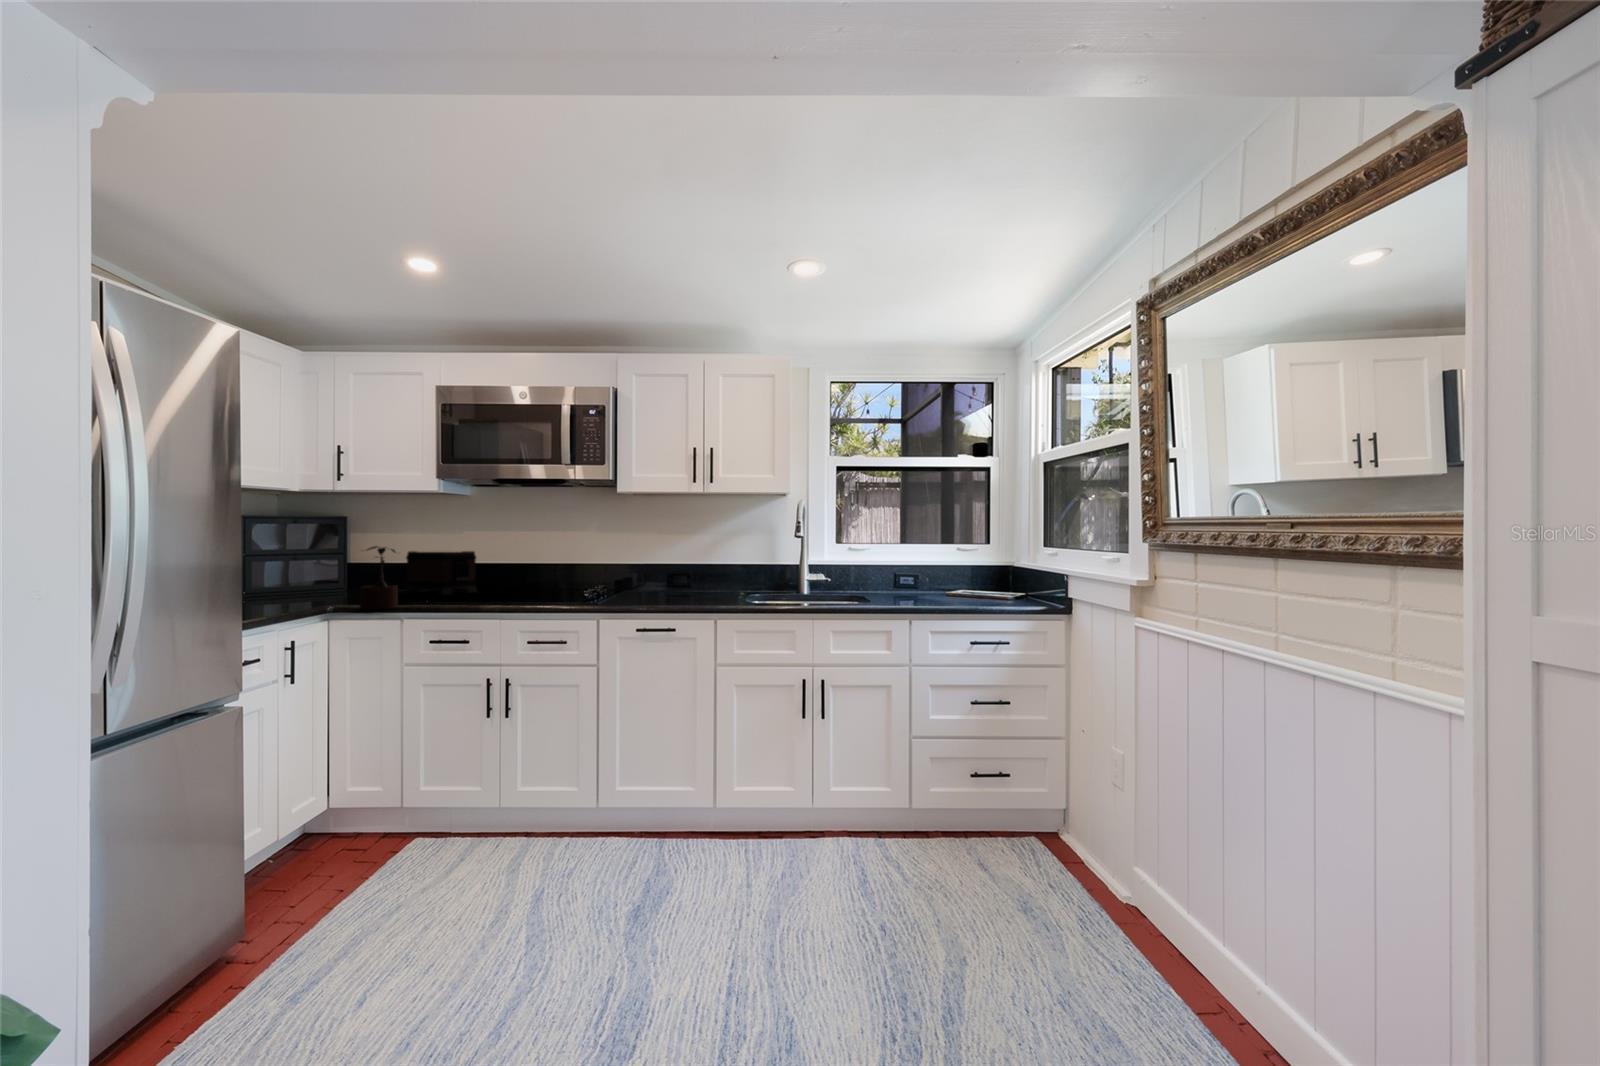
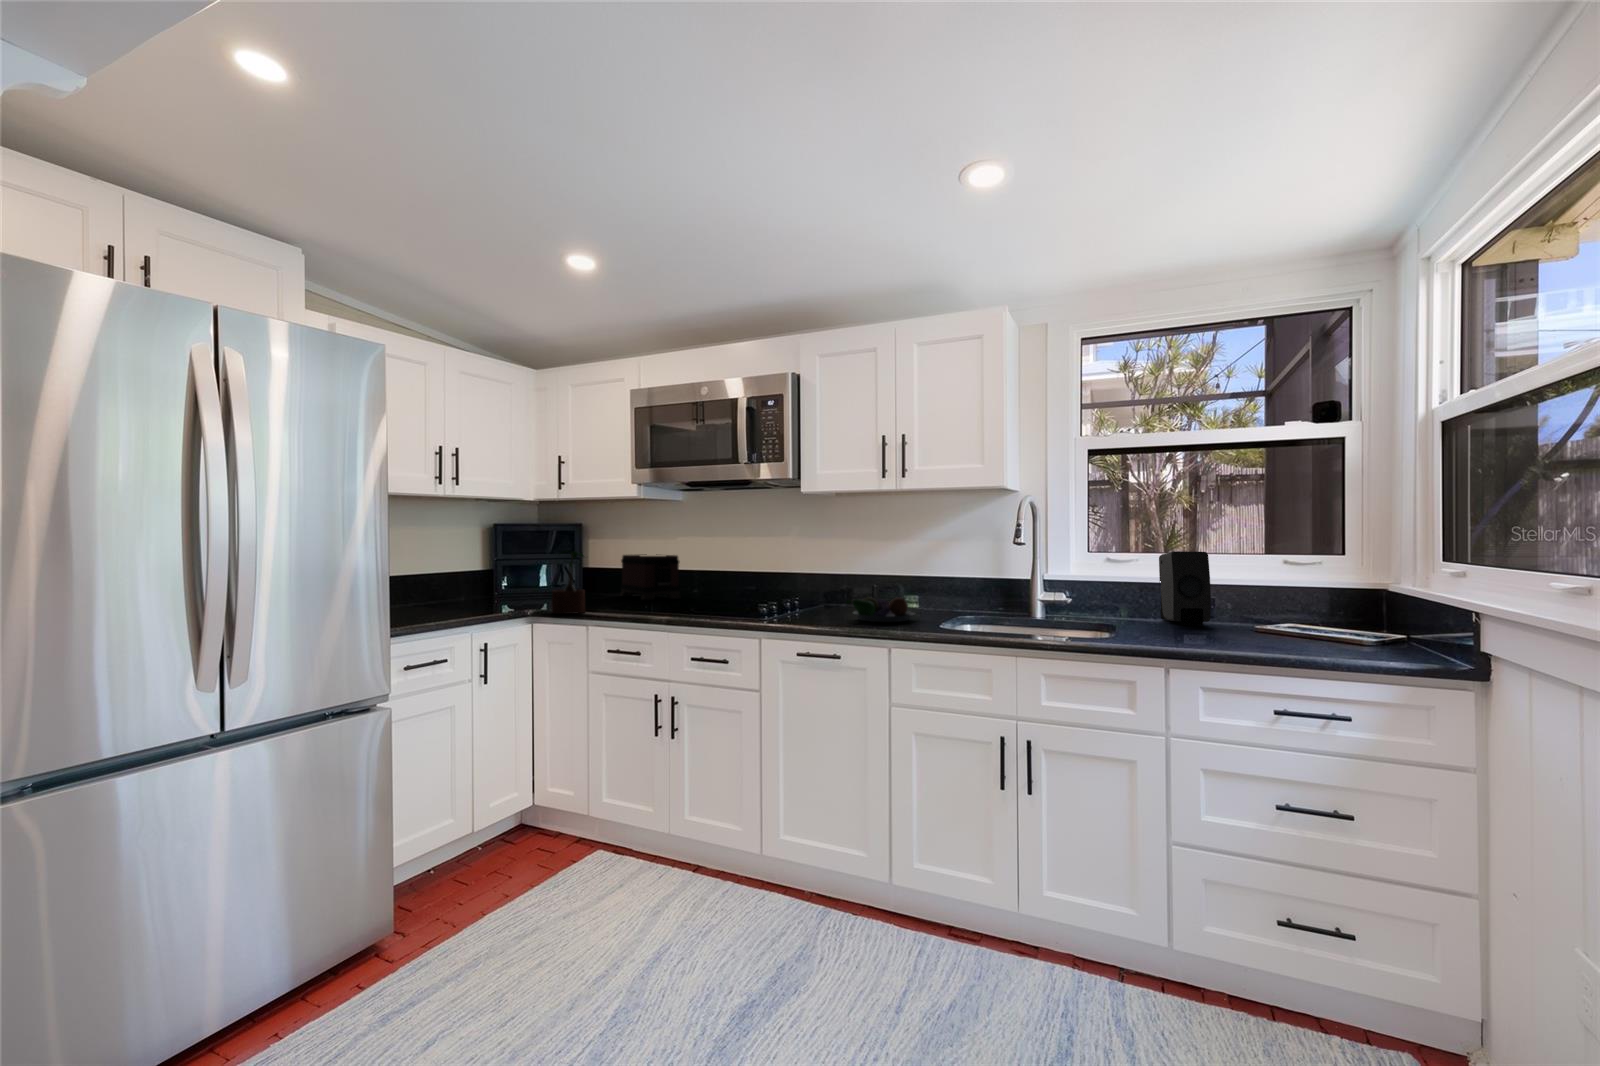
soap dispenser: none [885,543,920,594] -> present [1159,551,1211,625]
fruit bowl: none [665,579,721,602] -> present [846,595,915,622]

